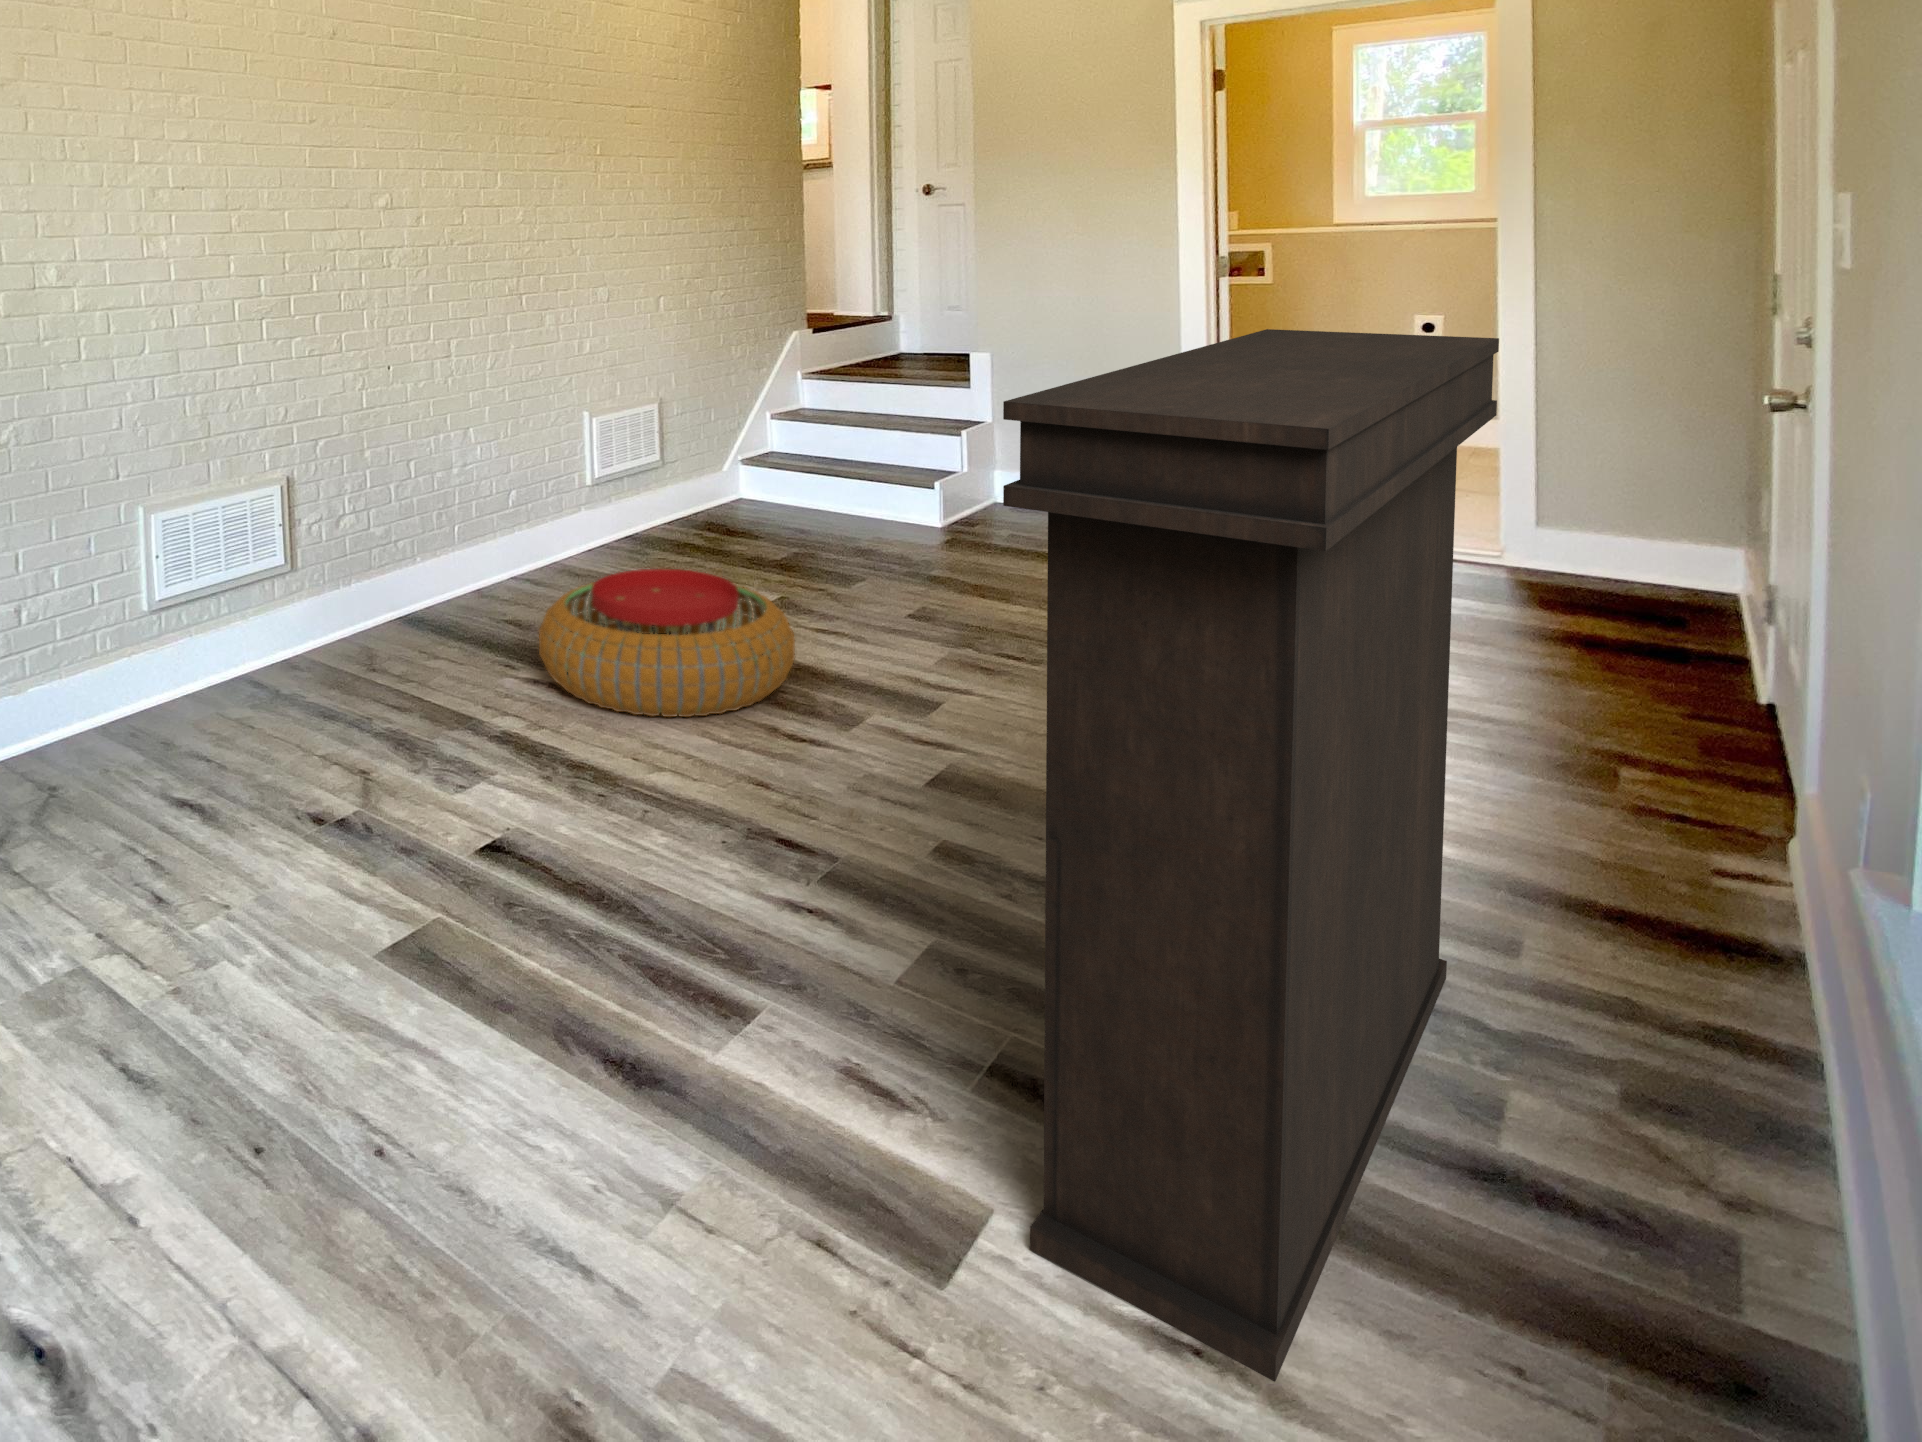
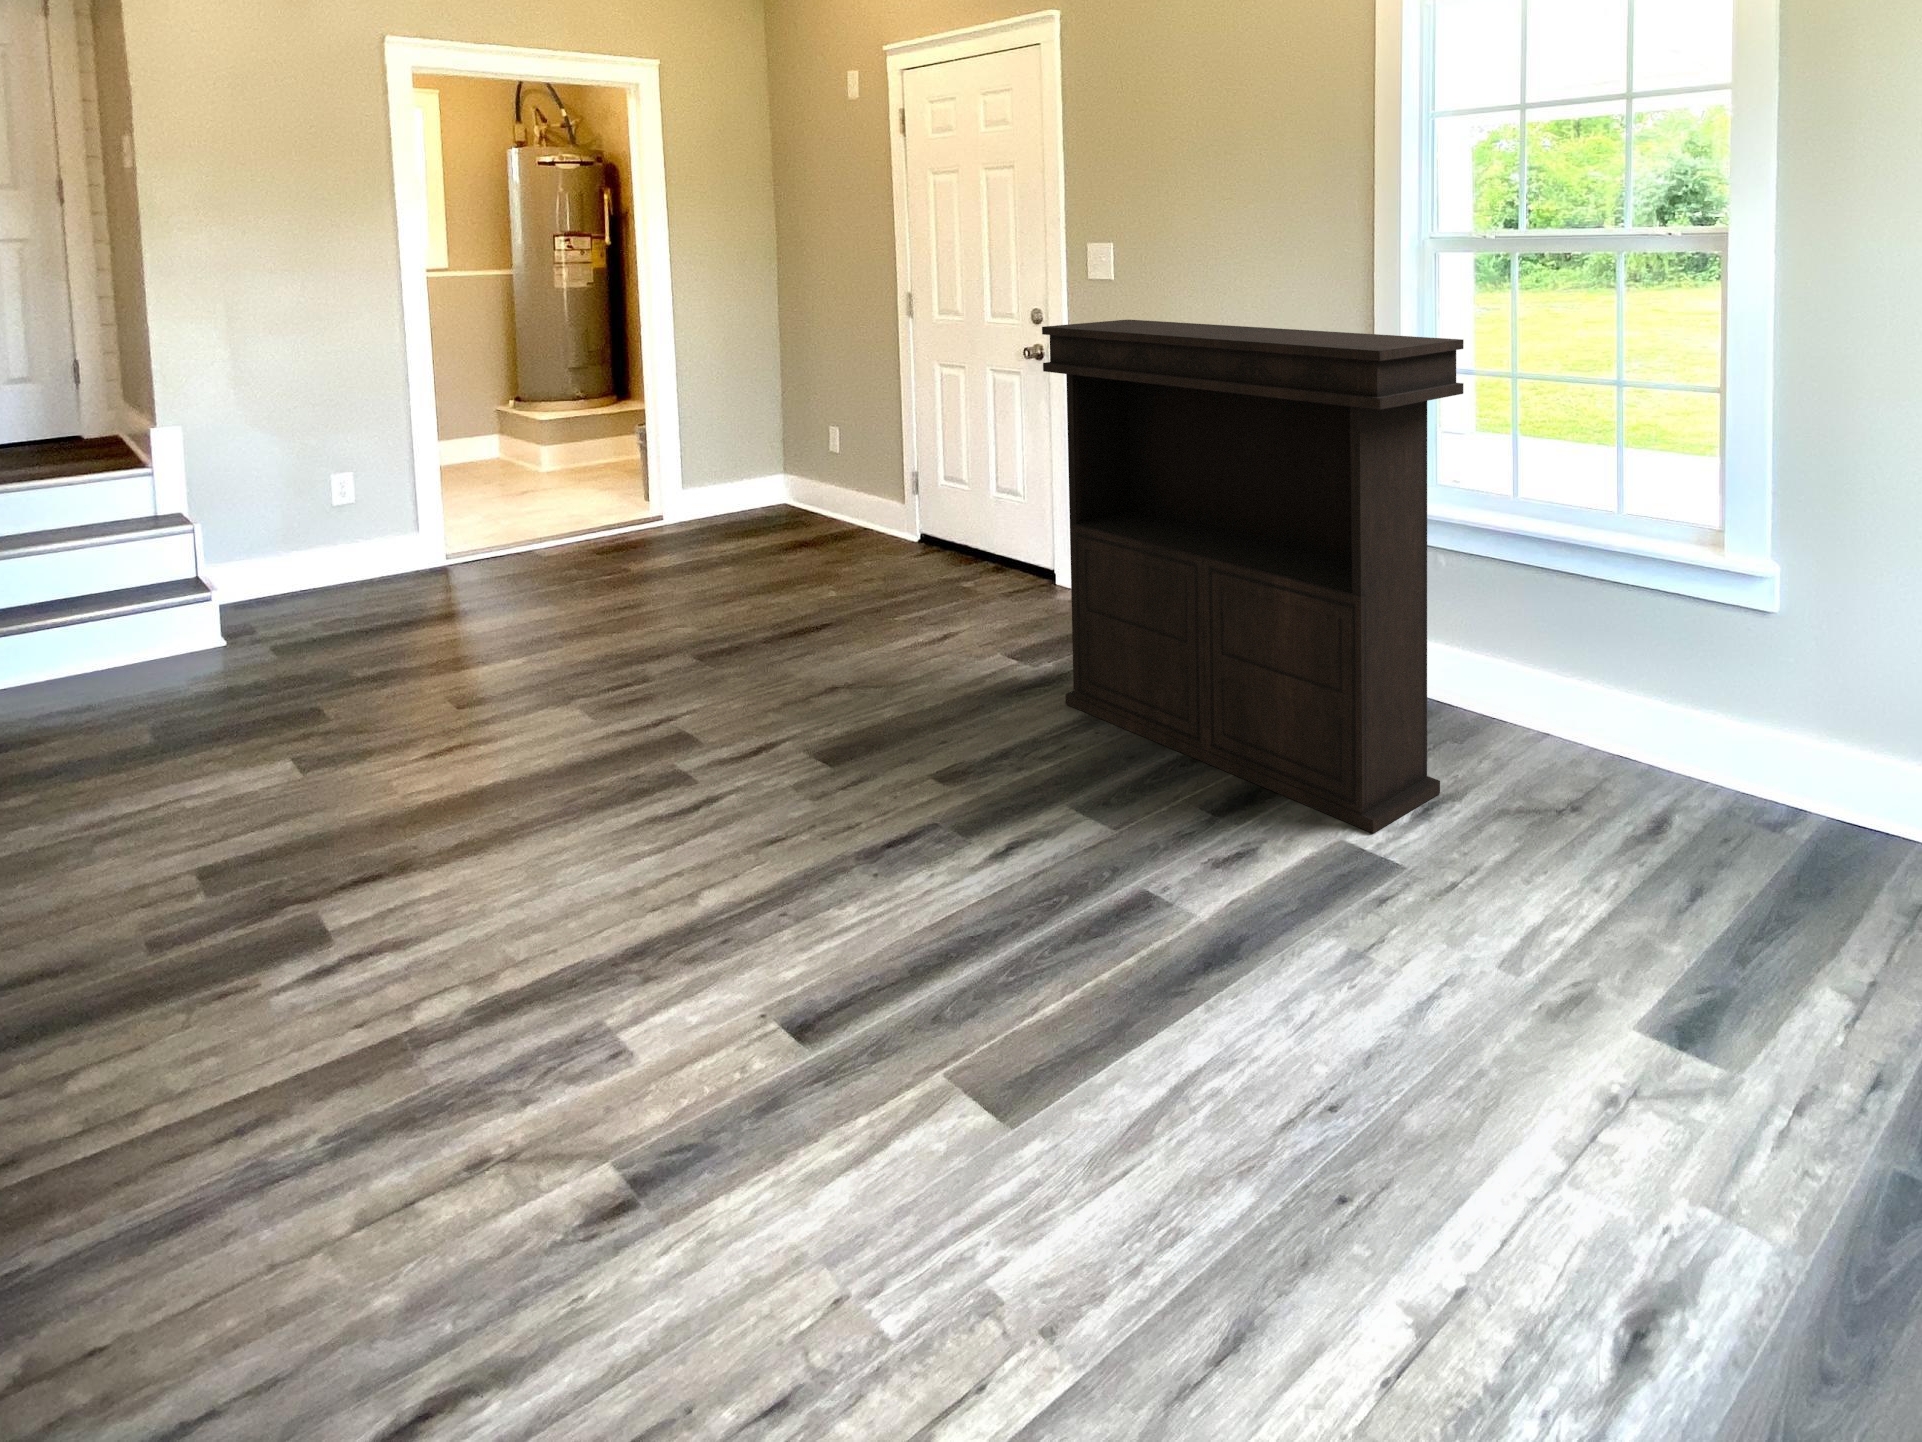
pouf: present [539,569,795,717] -> none [211,715,603,953]

